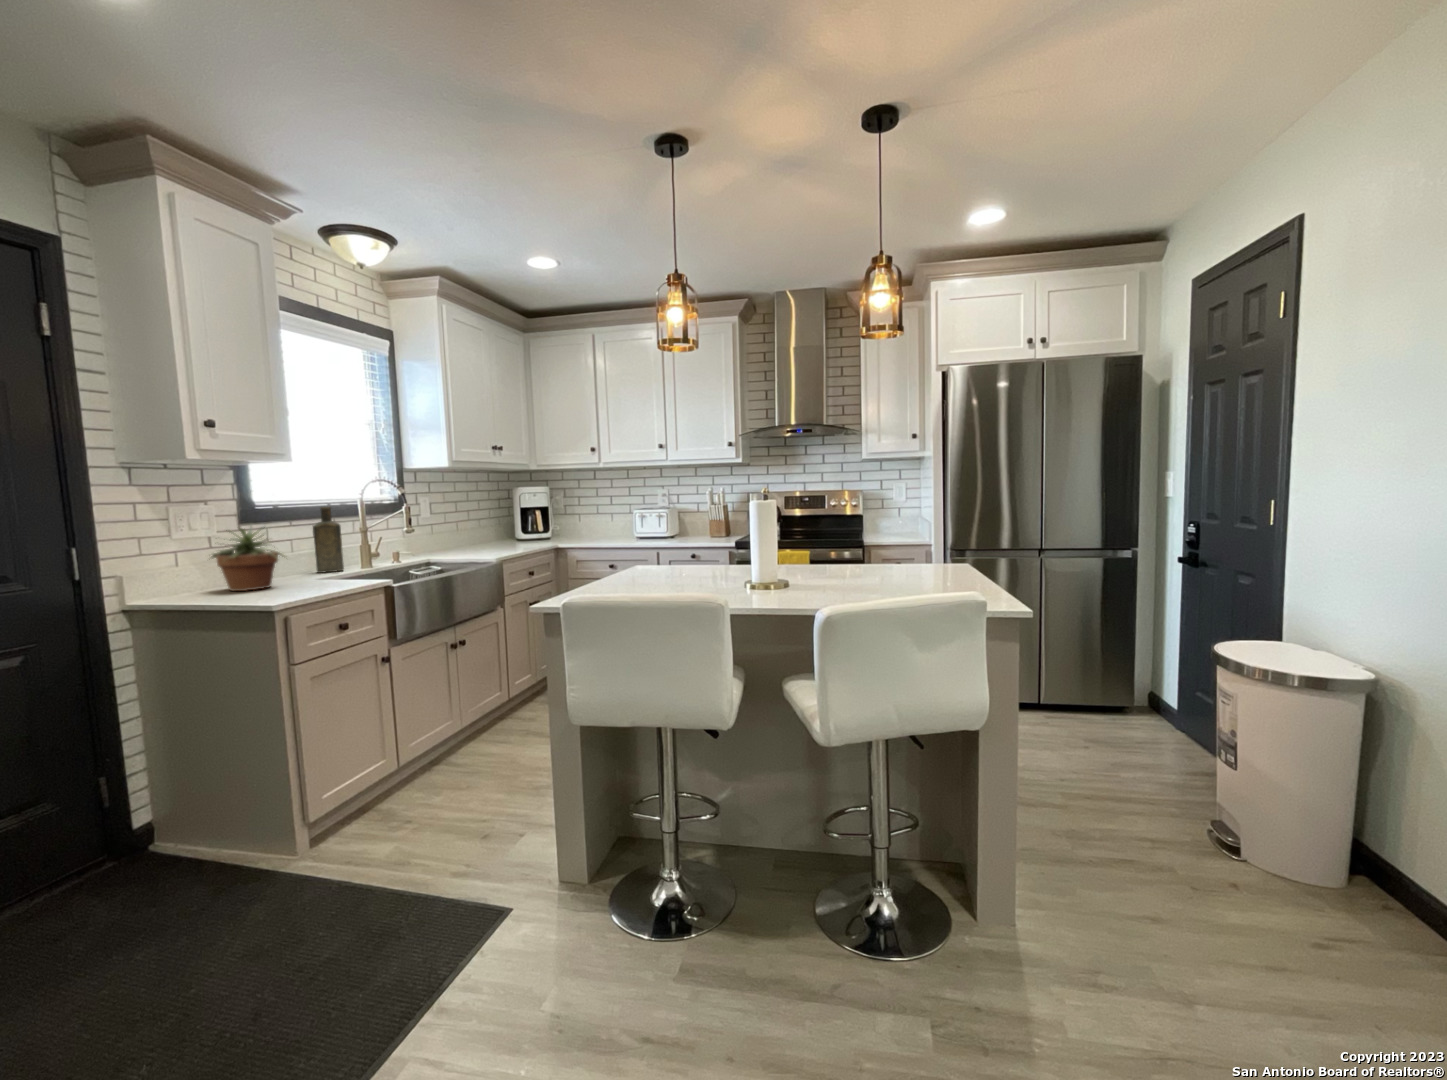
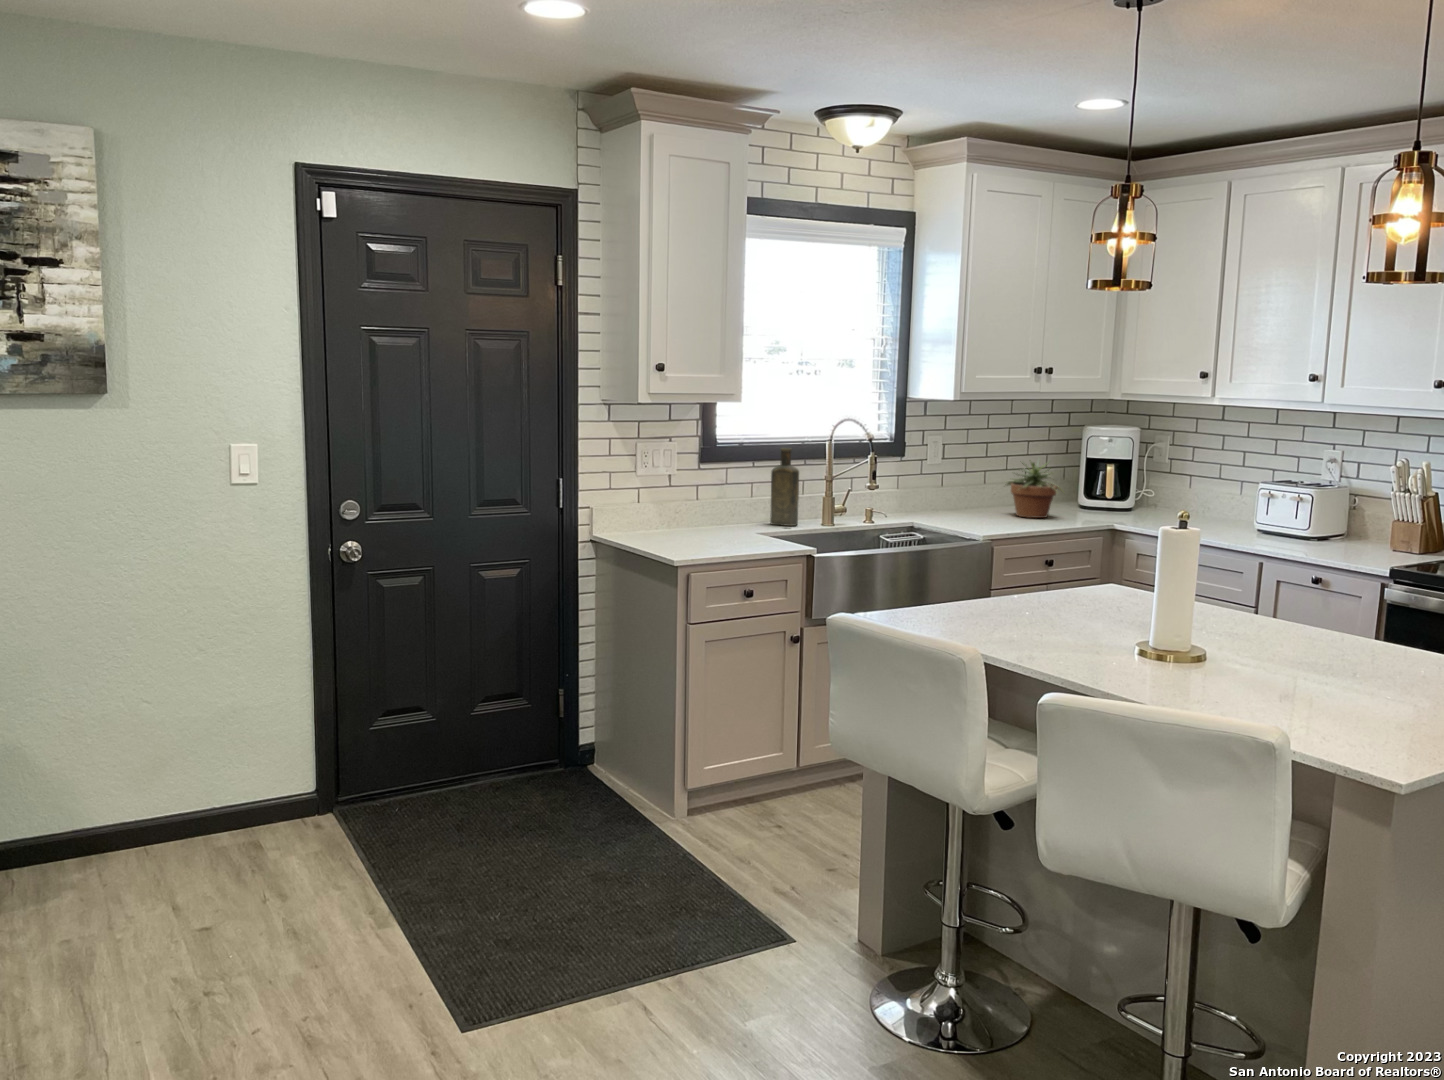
potted plant: present [211,527,282,591] -> present [1005,460,1062,518]

